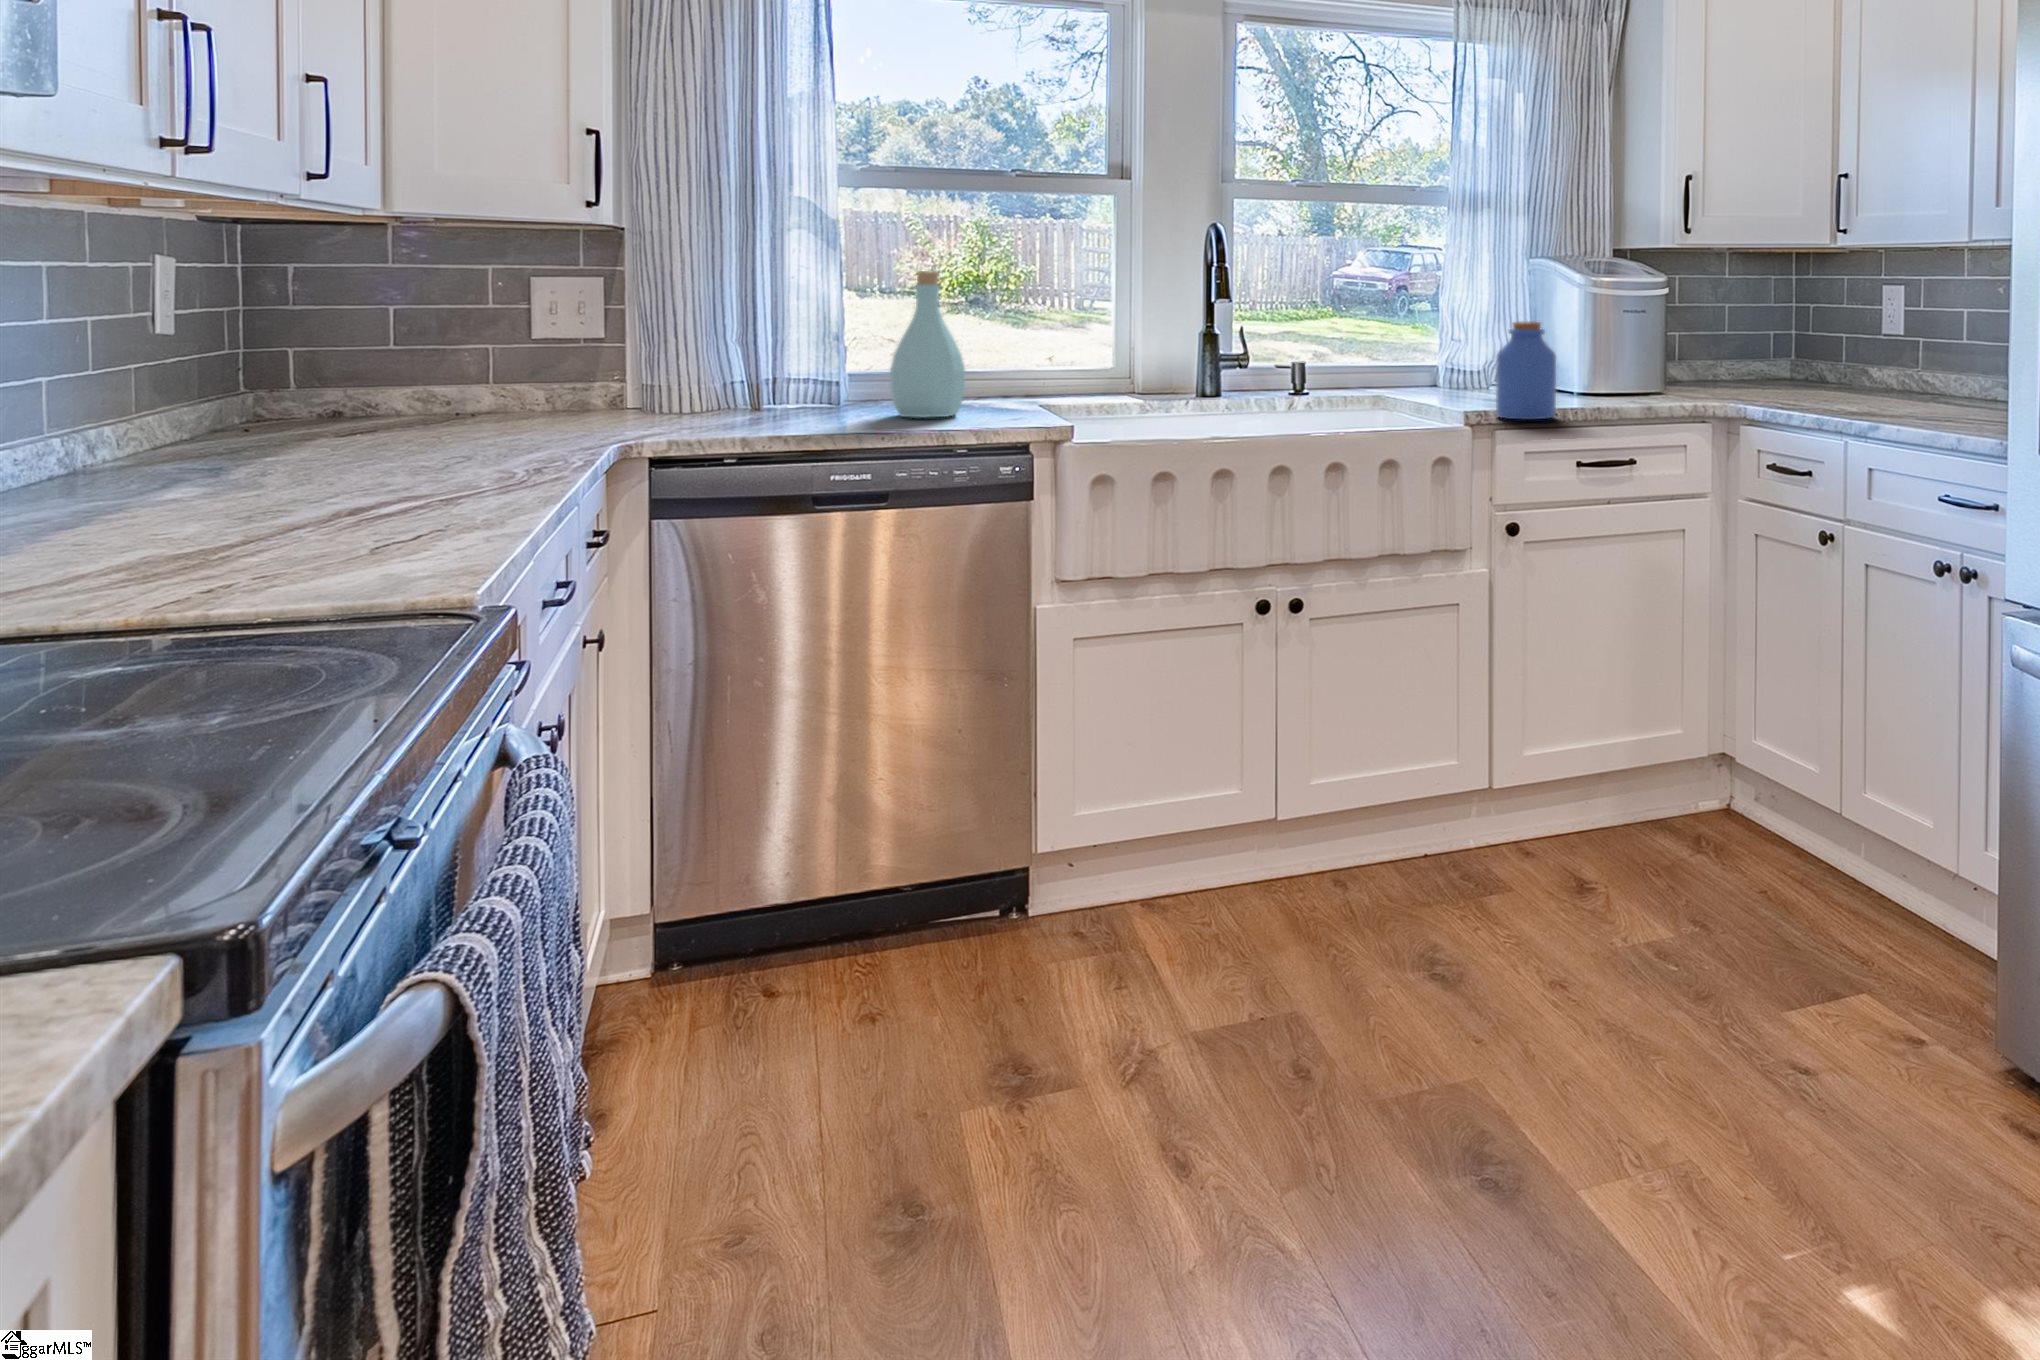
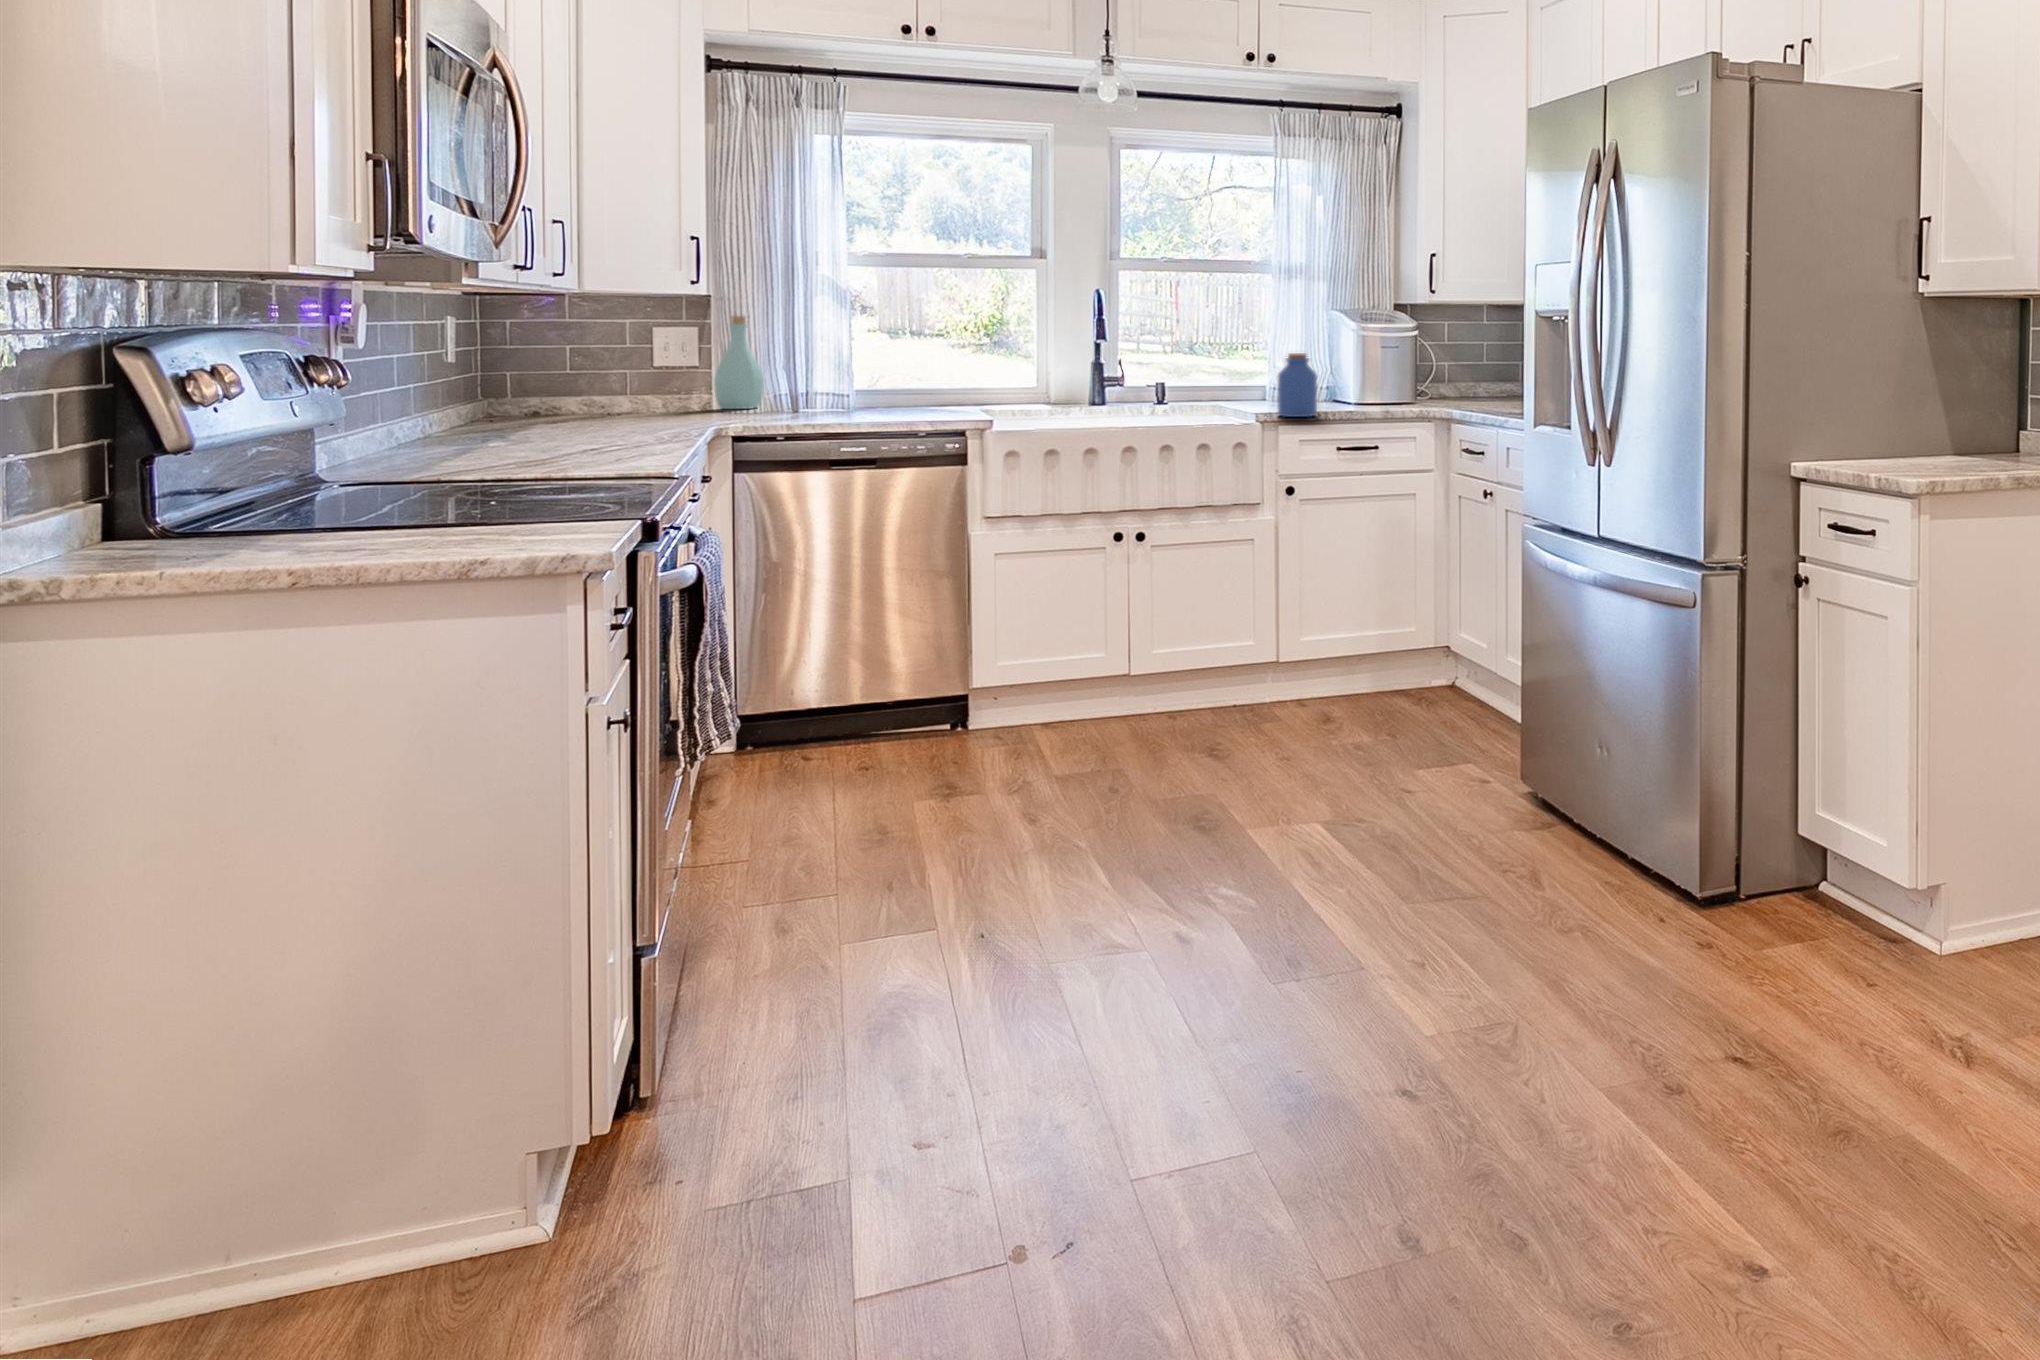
bottle: present [890,271,965,417] -> present [714,316,764,409]

